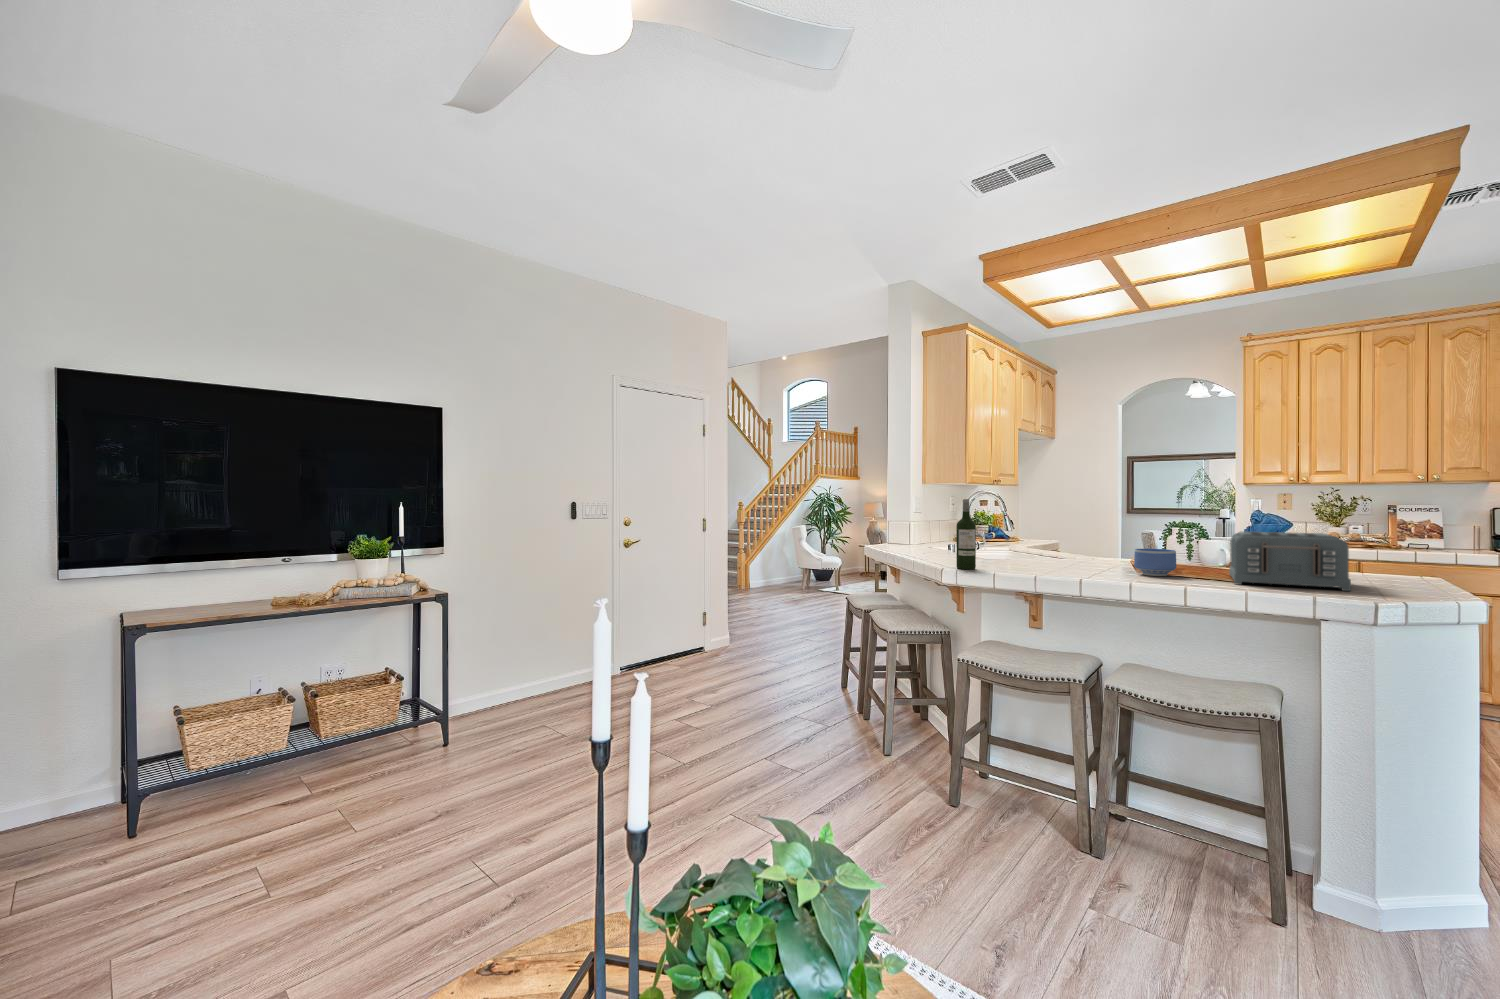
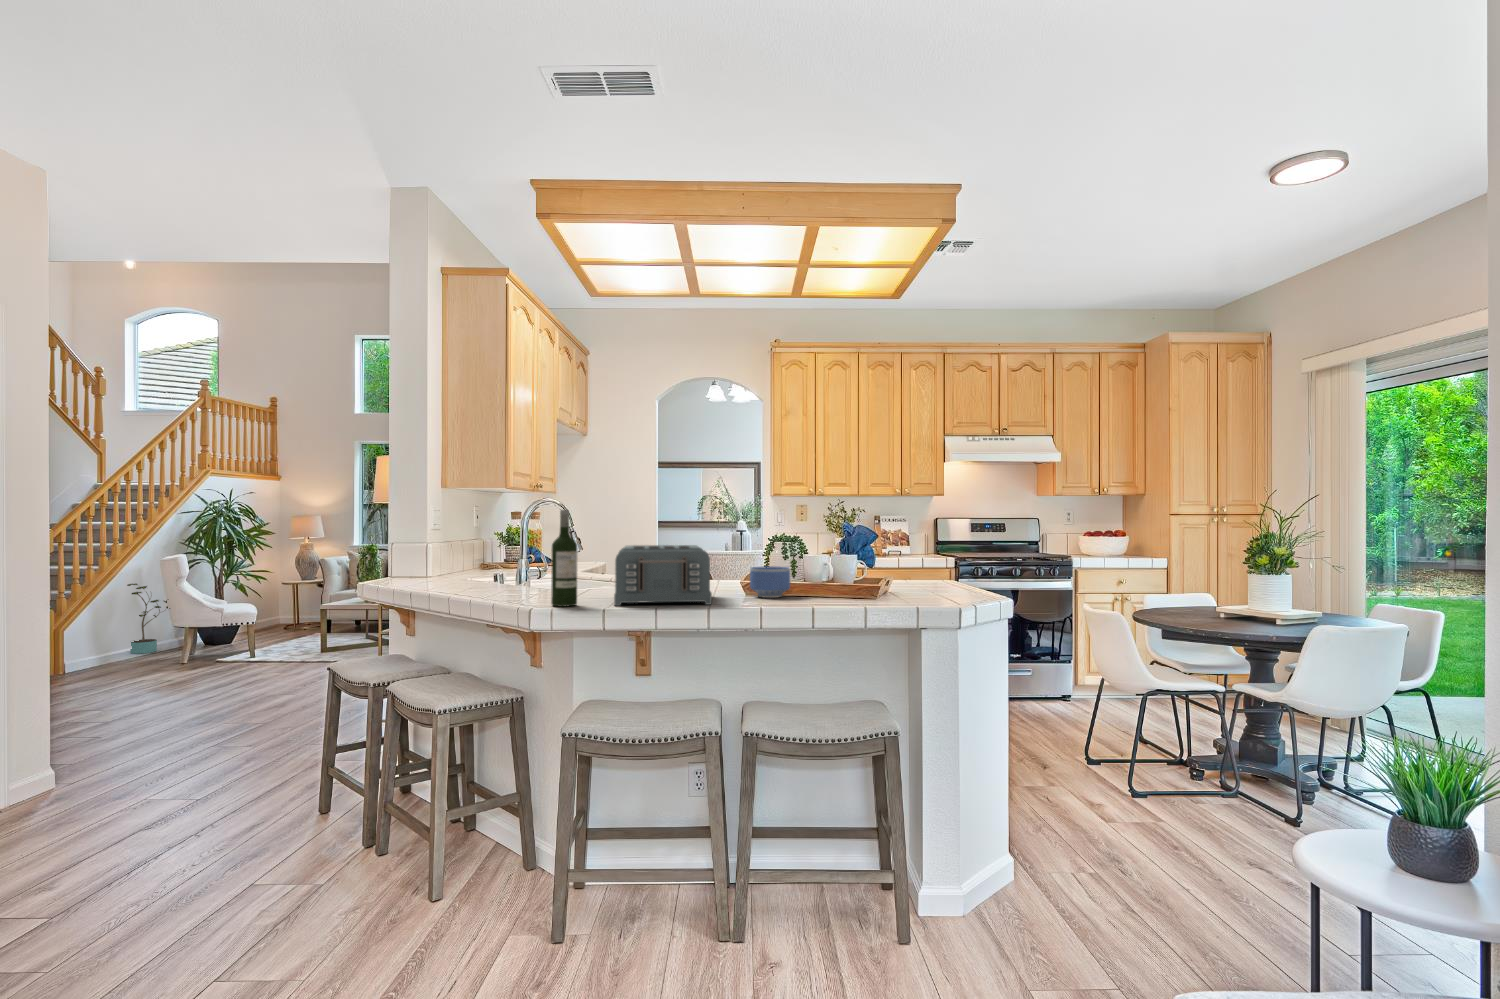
toaster: present [1229,532,1351,591] -> present [614,545,712,606]
potted plant: none [776,542,799,584] -> present [127,584,170,654]

